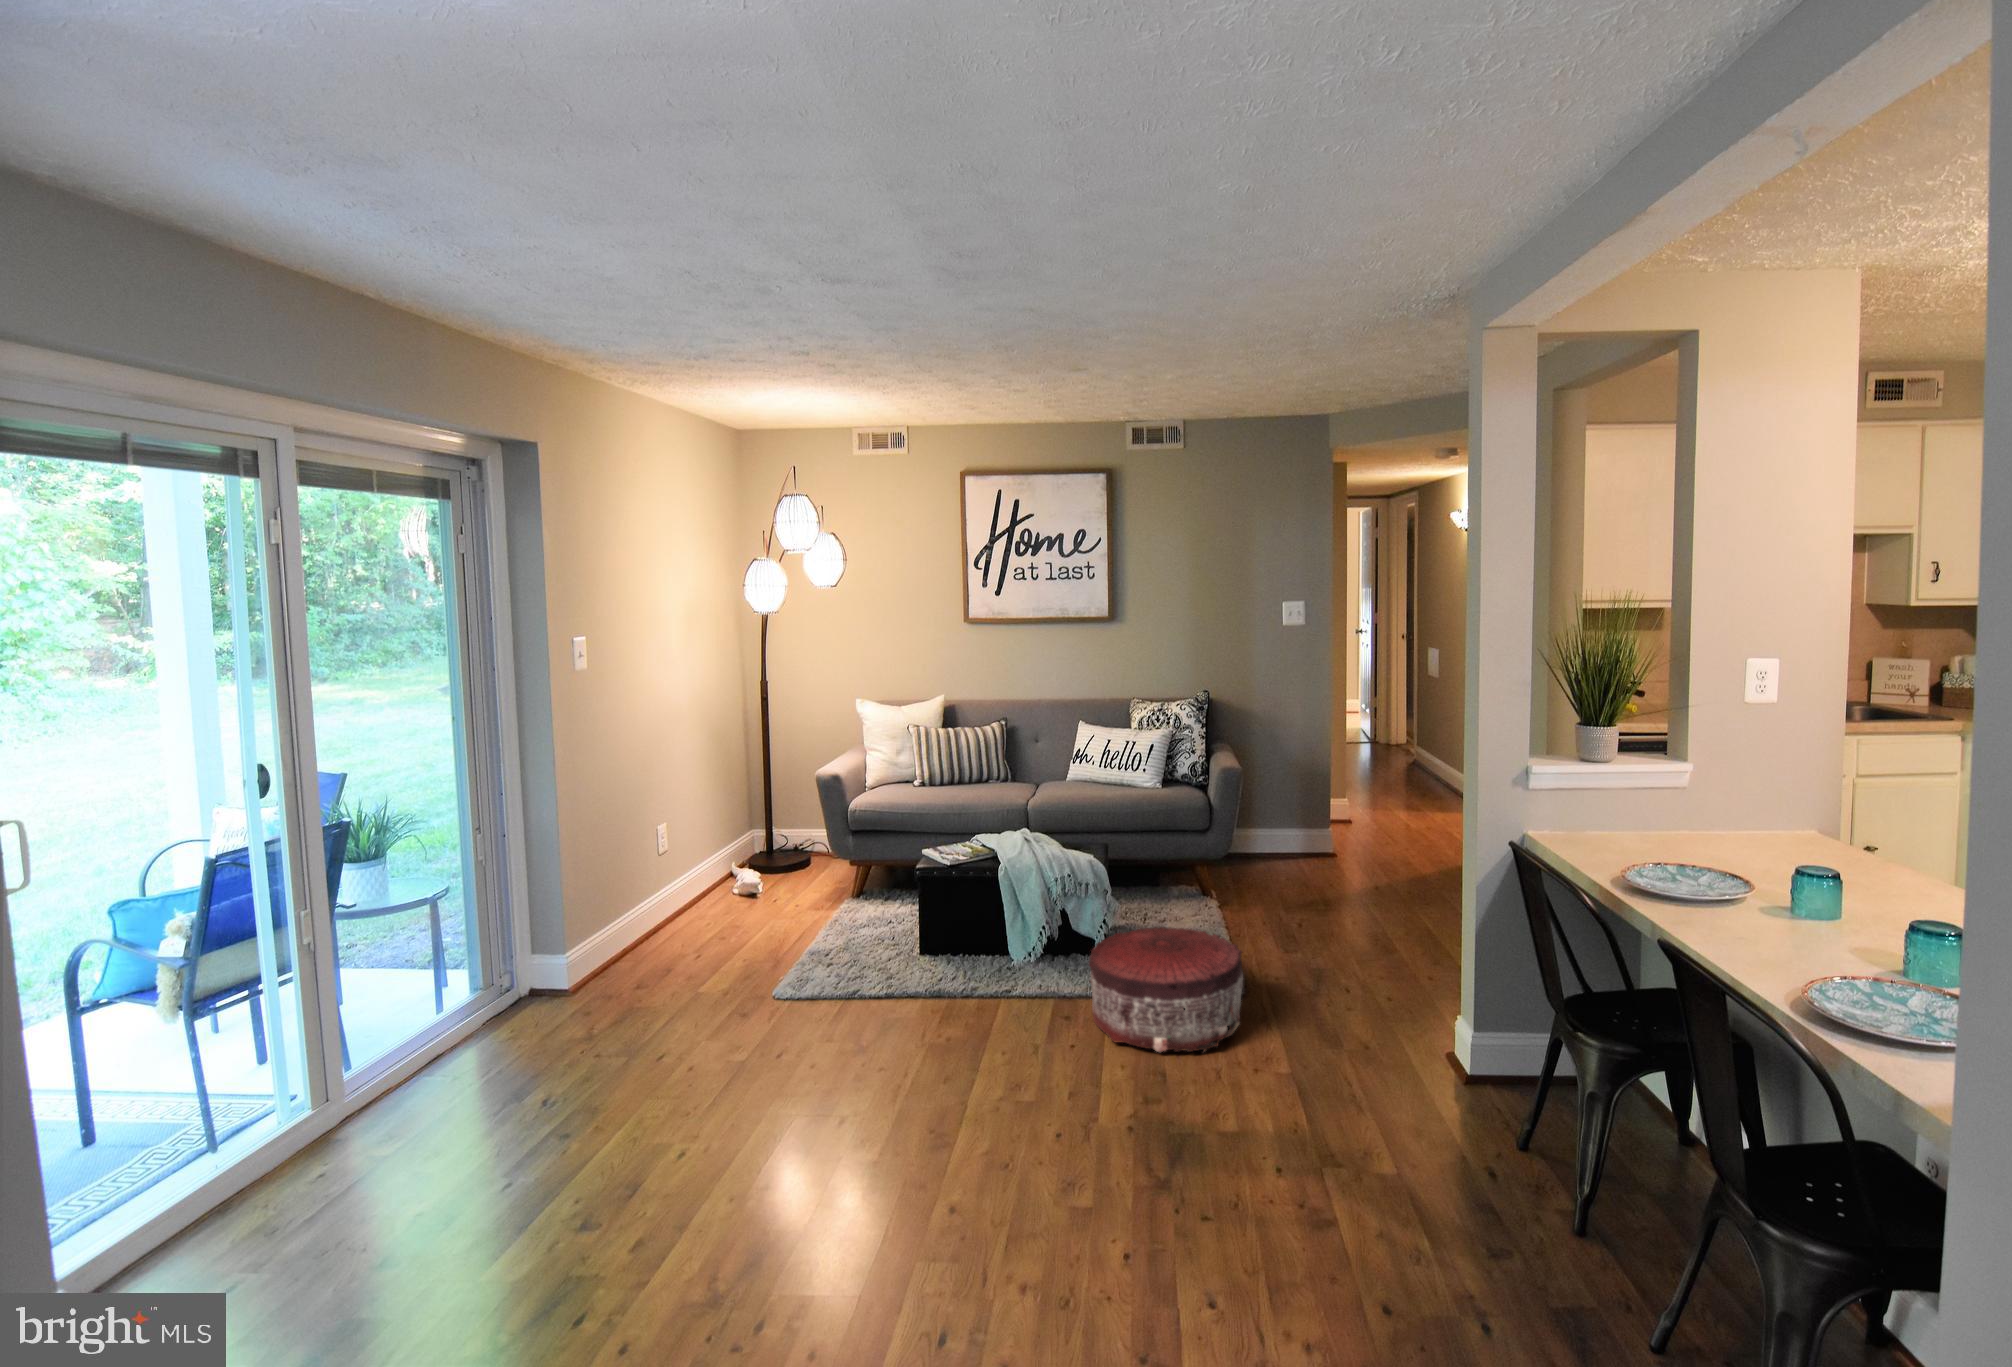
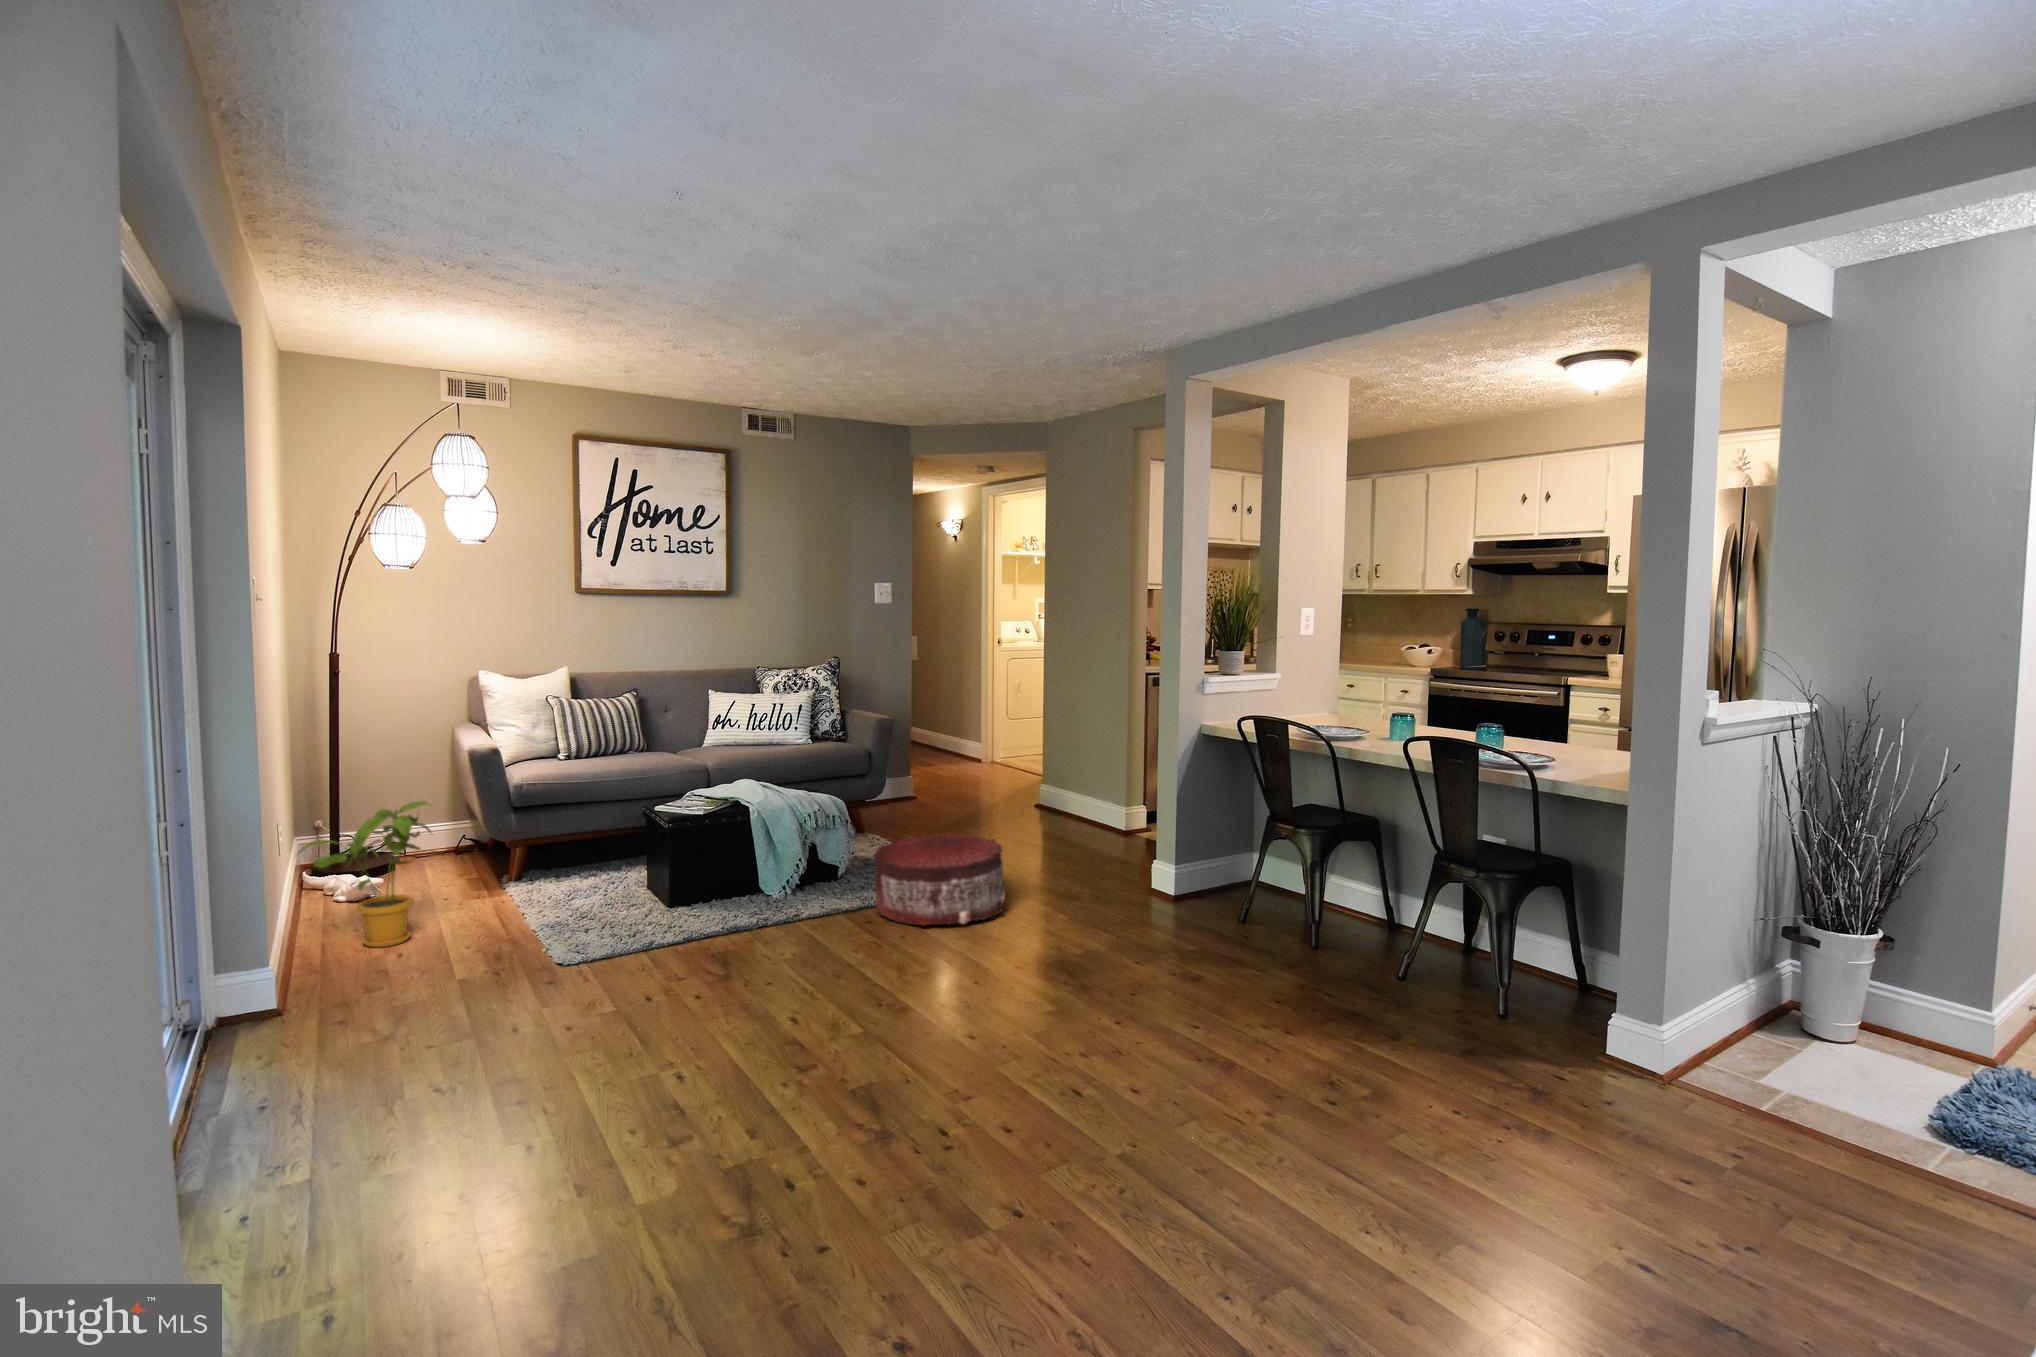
house plant: none [651,827,754,944] -> present [299,801,431,947]

